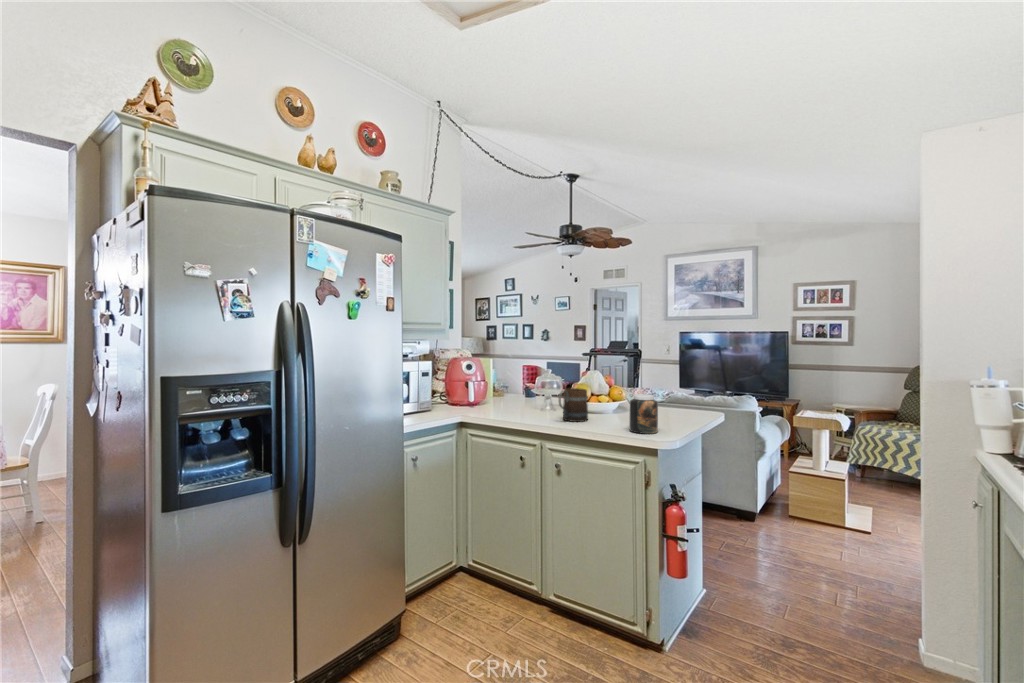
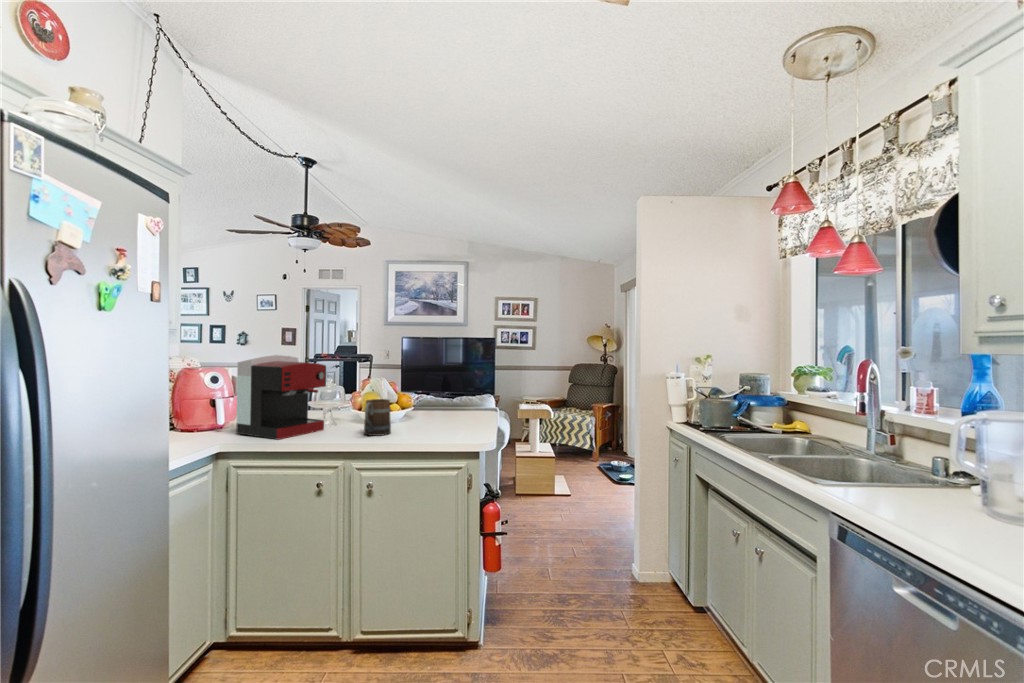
coffee maker: none [478,347,541,416] -> present [236,355,326,440]
jar: present [629,394,658,434] -> none [447,401,474,439]

